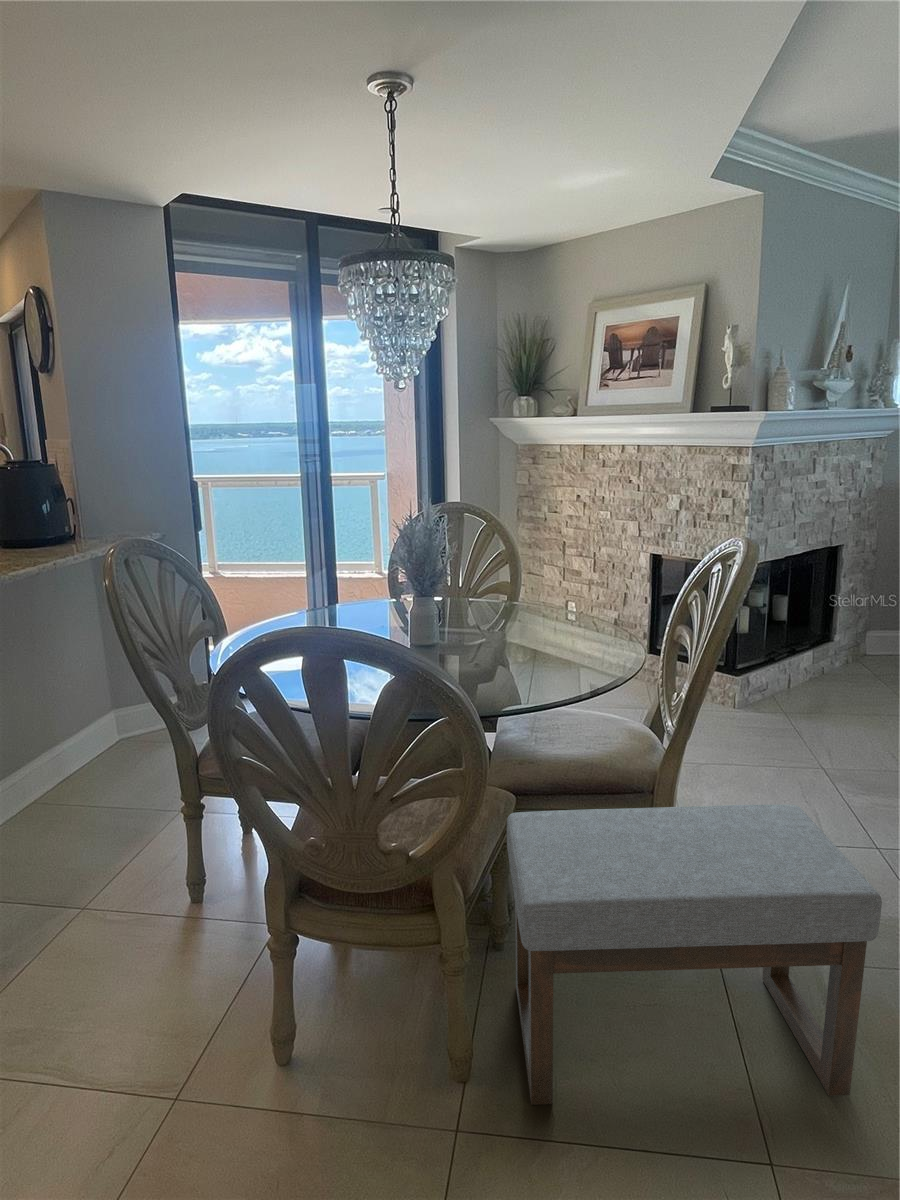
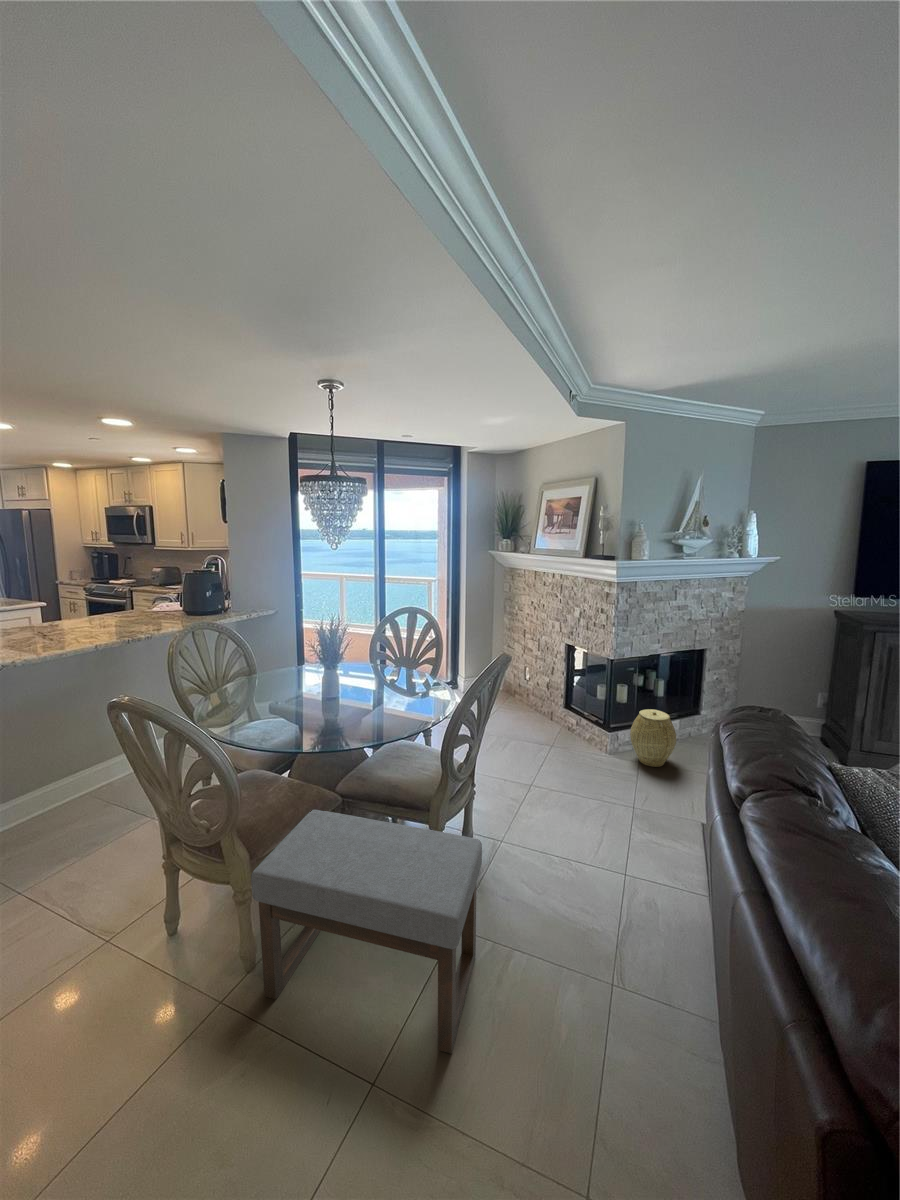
woven basket: none [770,635,837,715] -> present [630,709,676,767]

